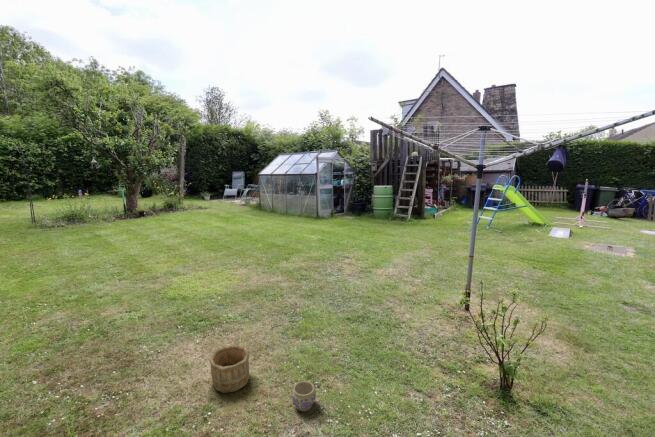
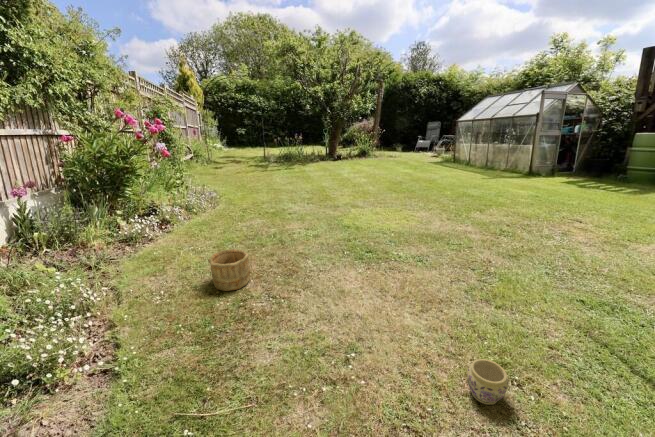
wooden bucket: present [209,345,249,393] -> present [208,249,250,291]

